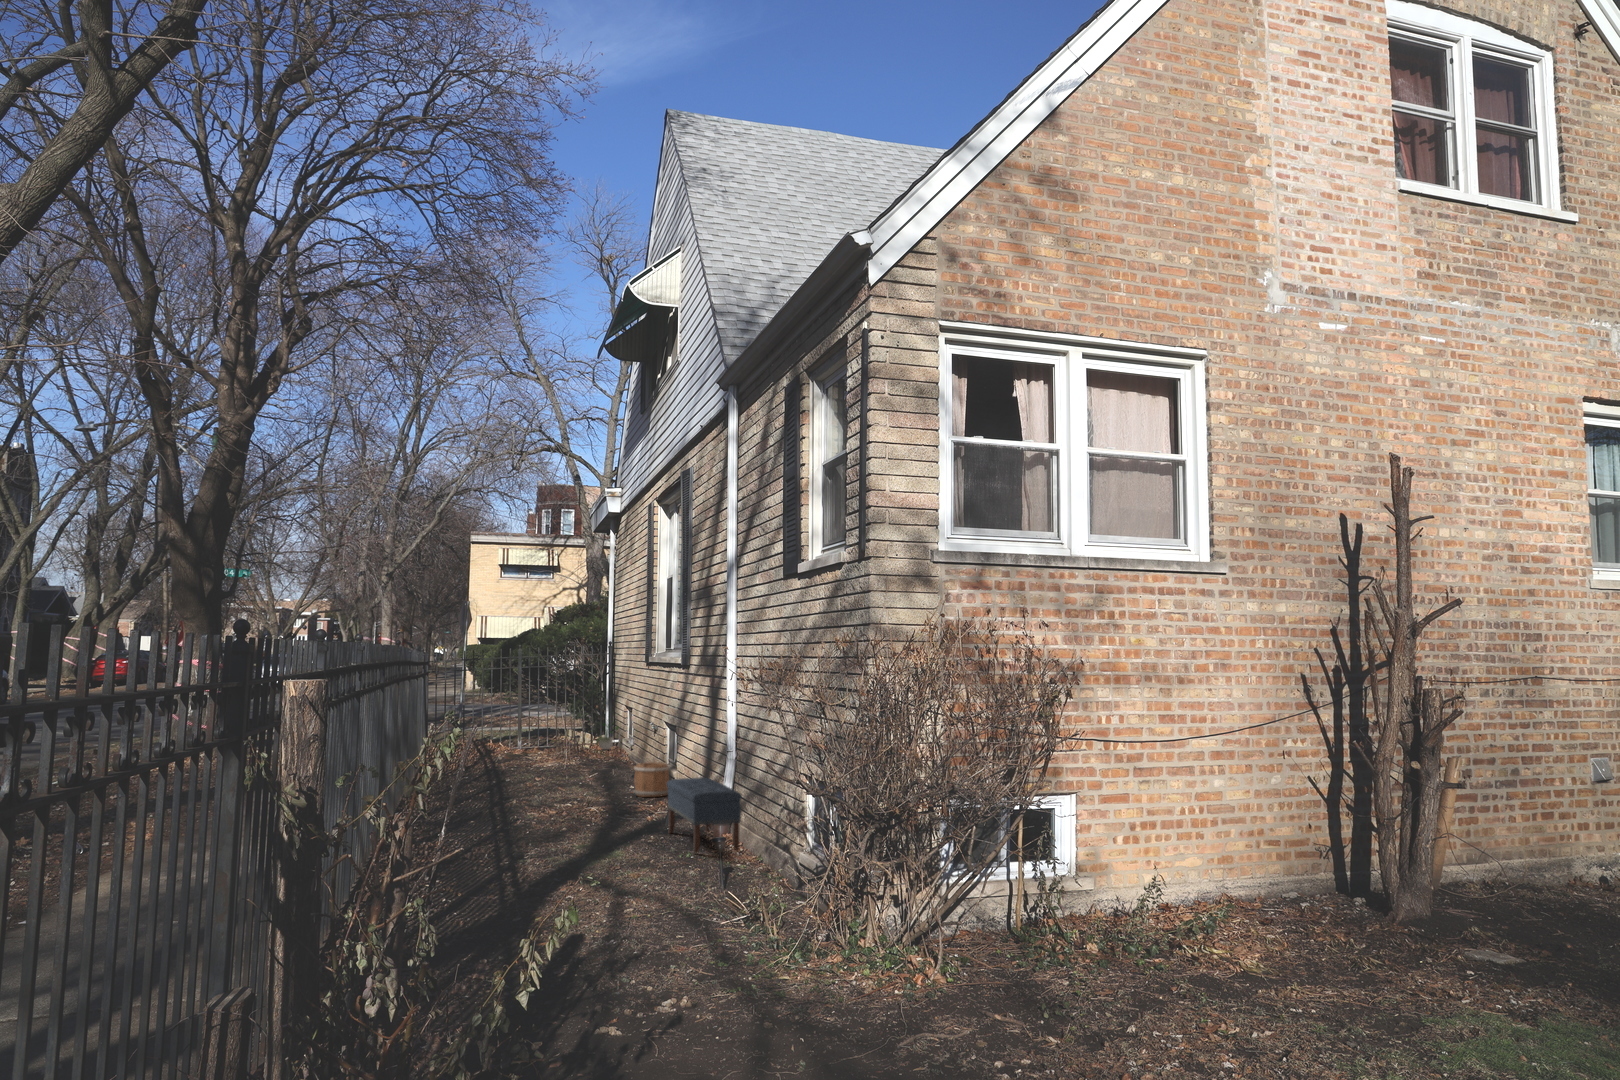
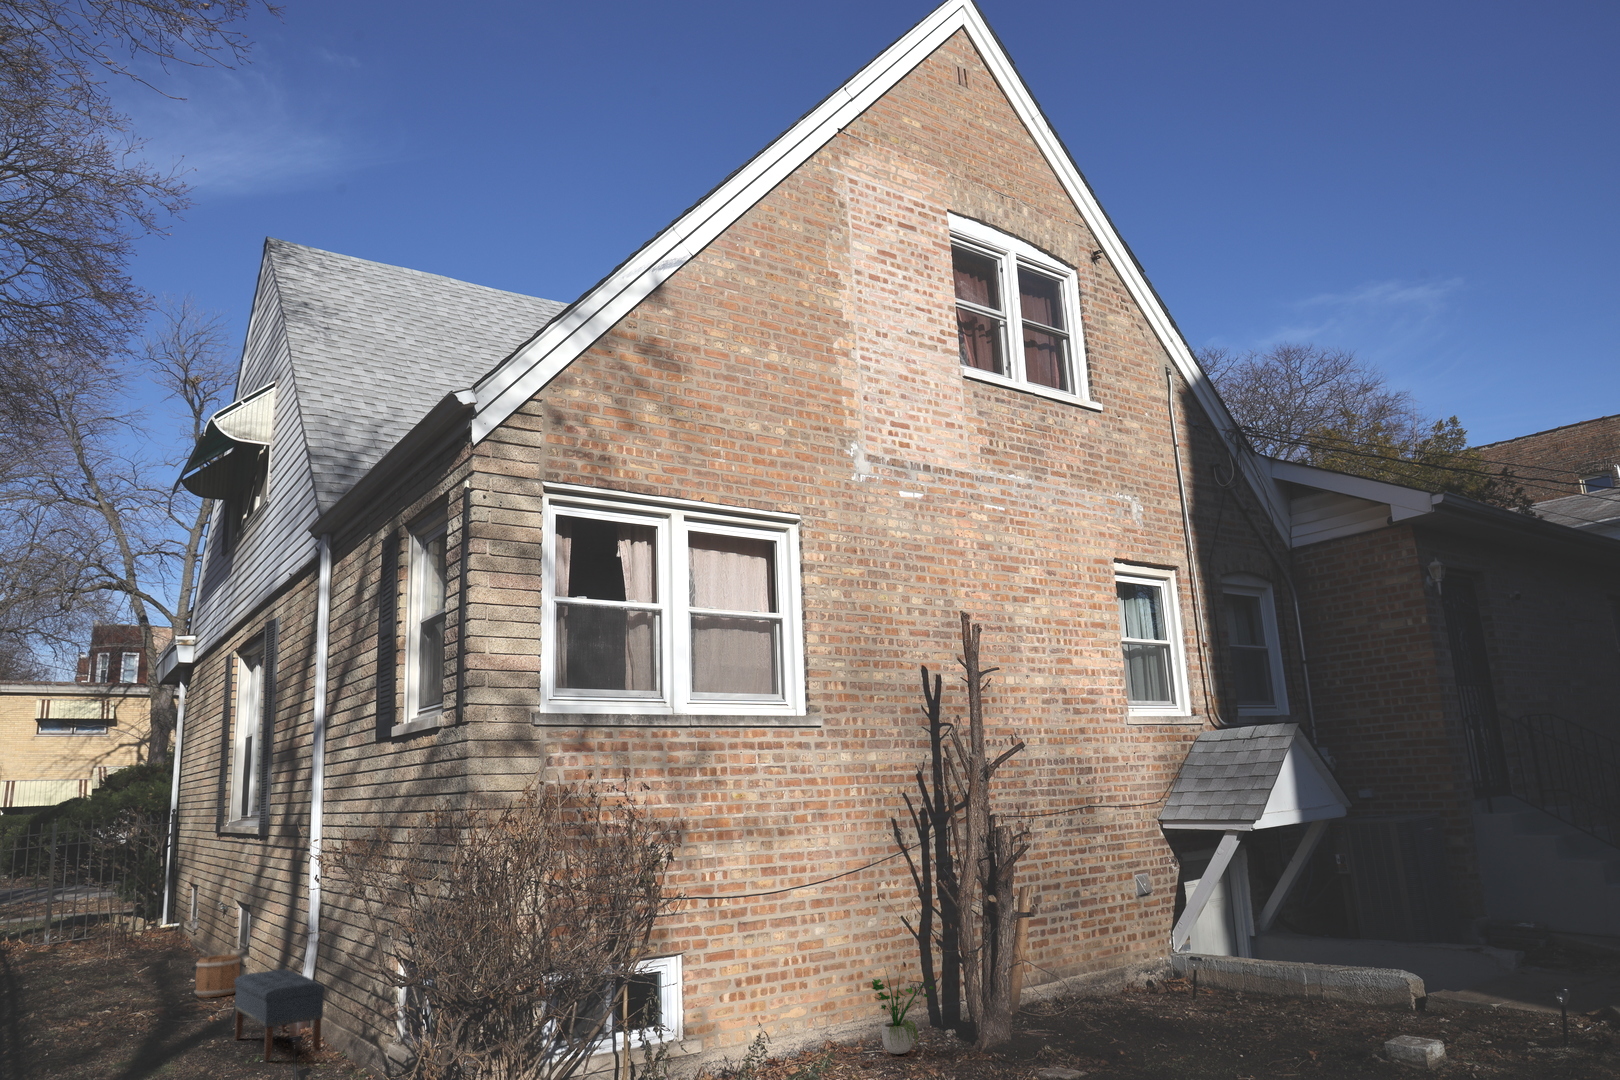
potted plant: present [596,723,619,750] -> present [872,969,935,1054]

